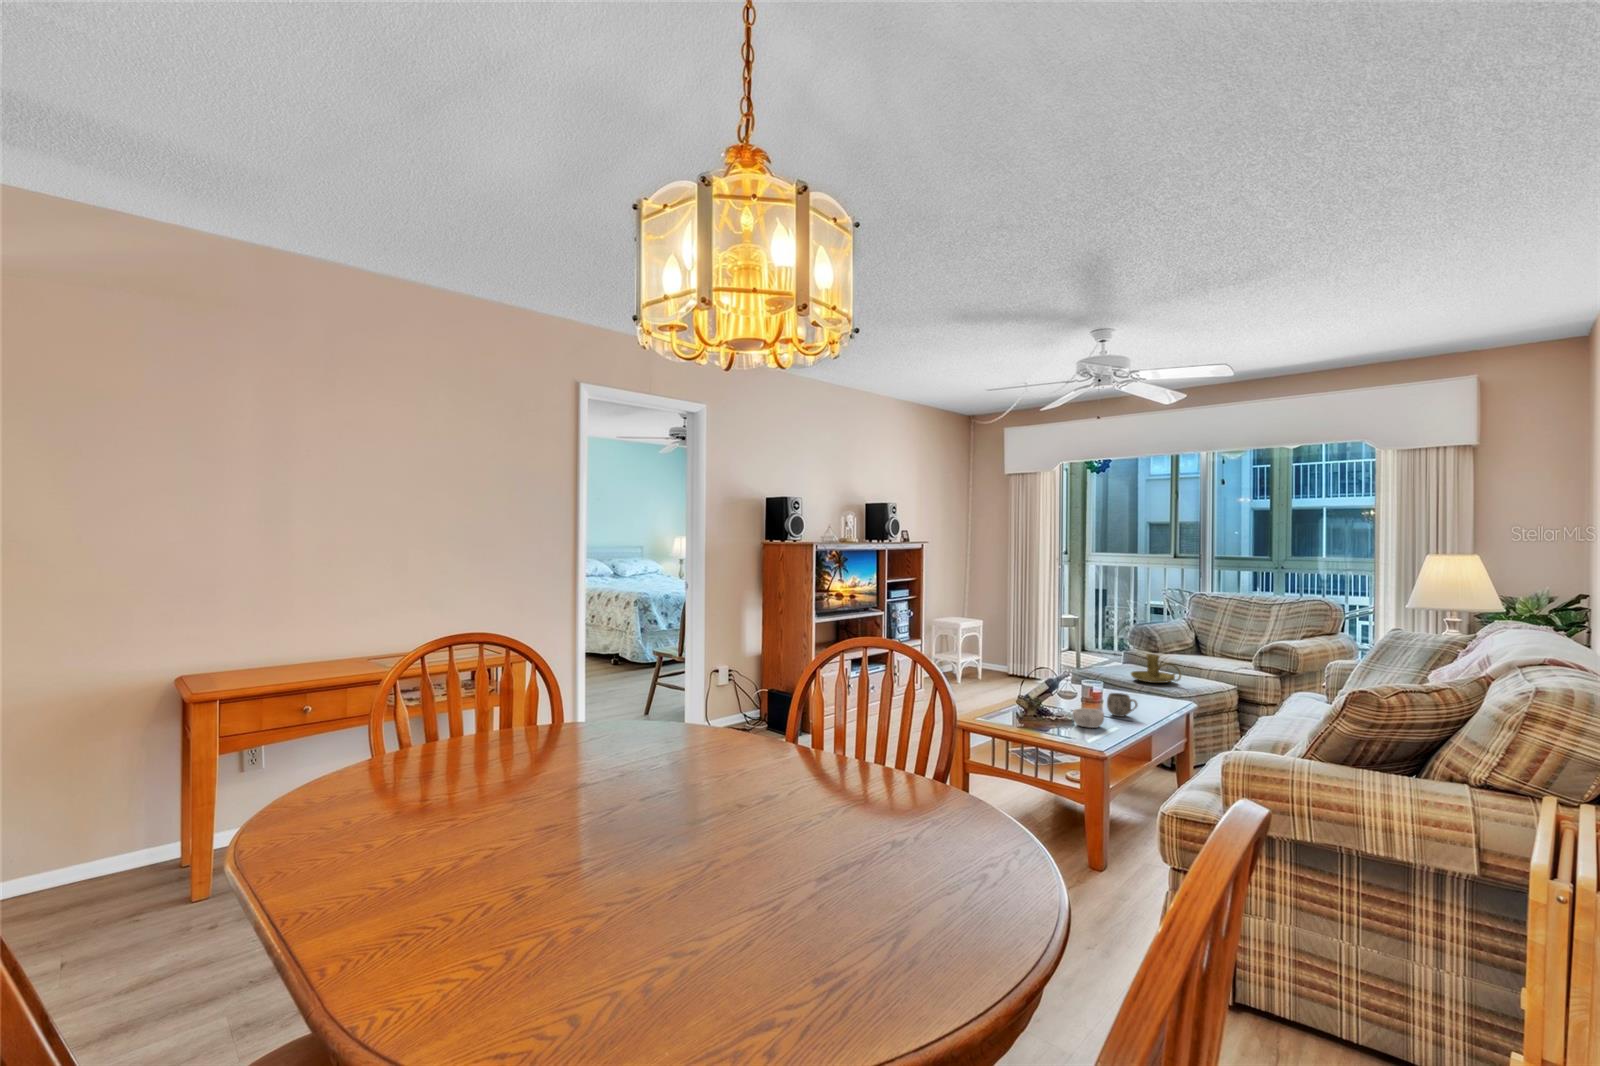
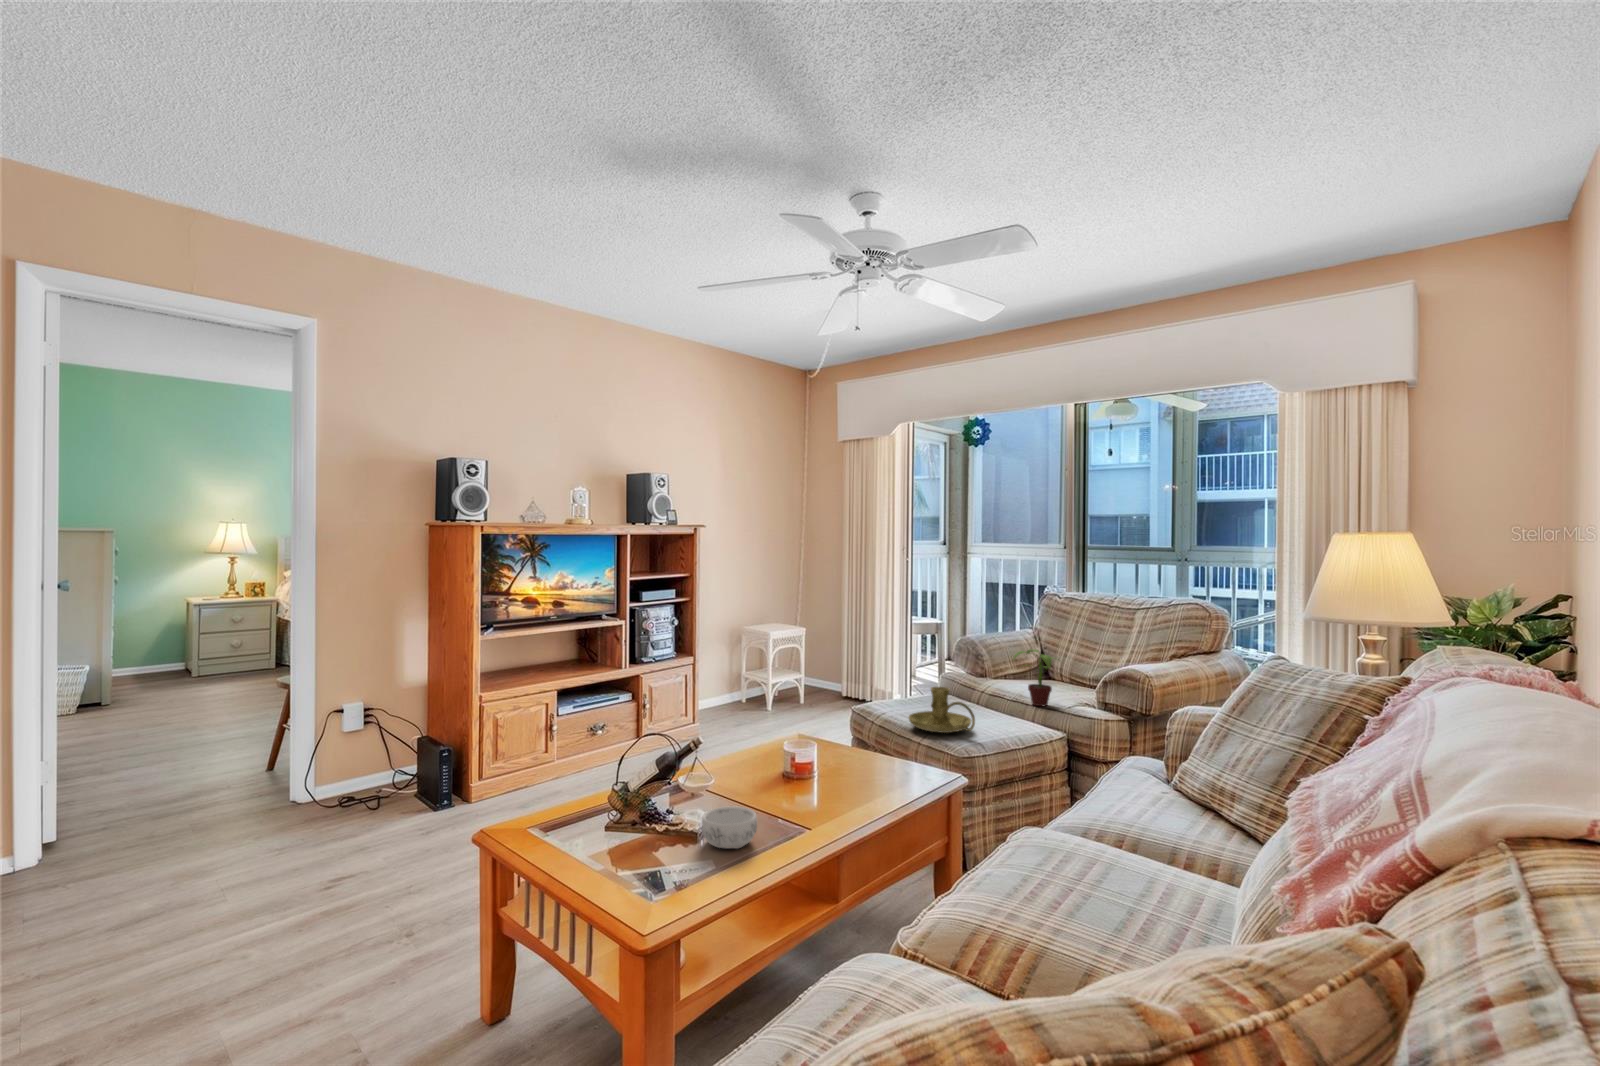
potted plant: none [1190,632,1225,671] -> present [1014,649,1053,706]
mug: present [1107,693,1137,717] -> none [795,769,840,814]

